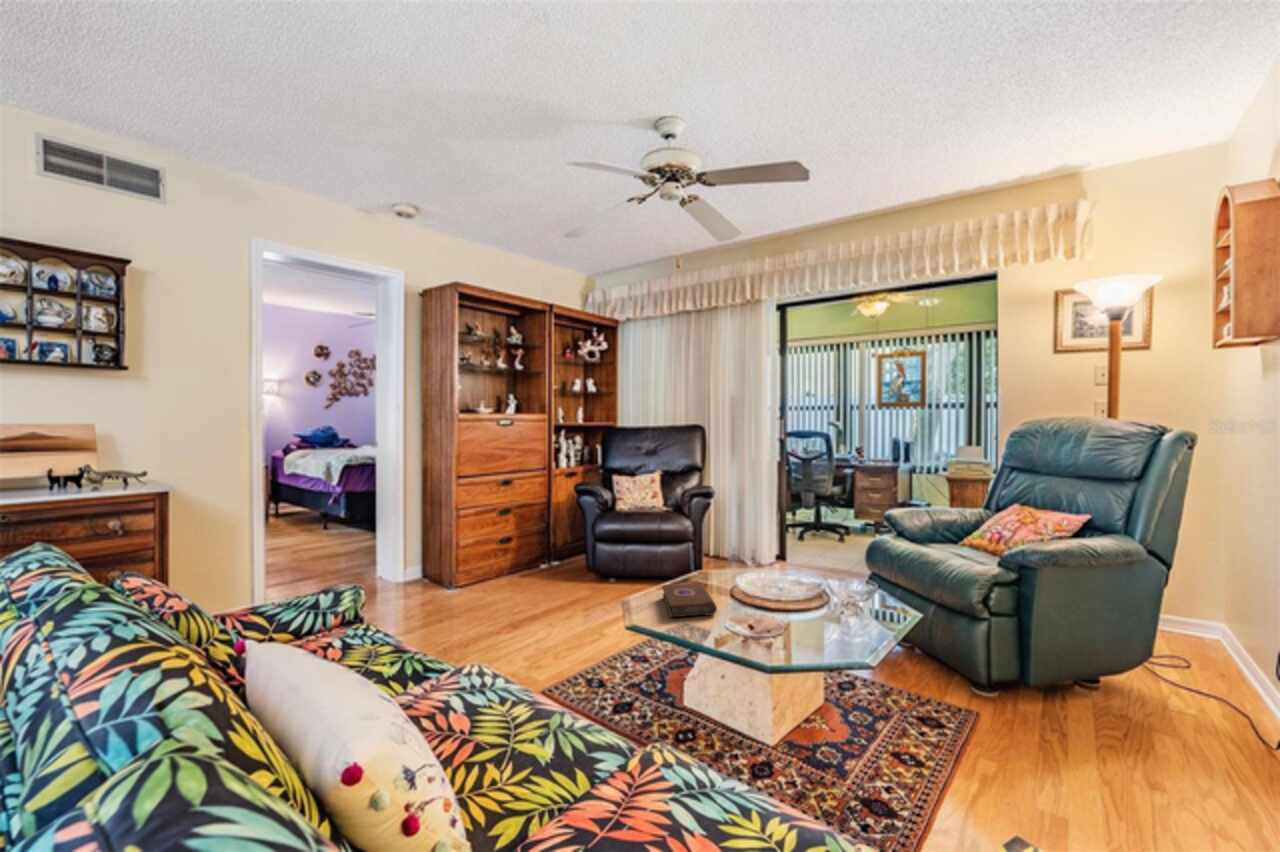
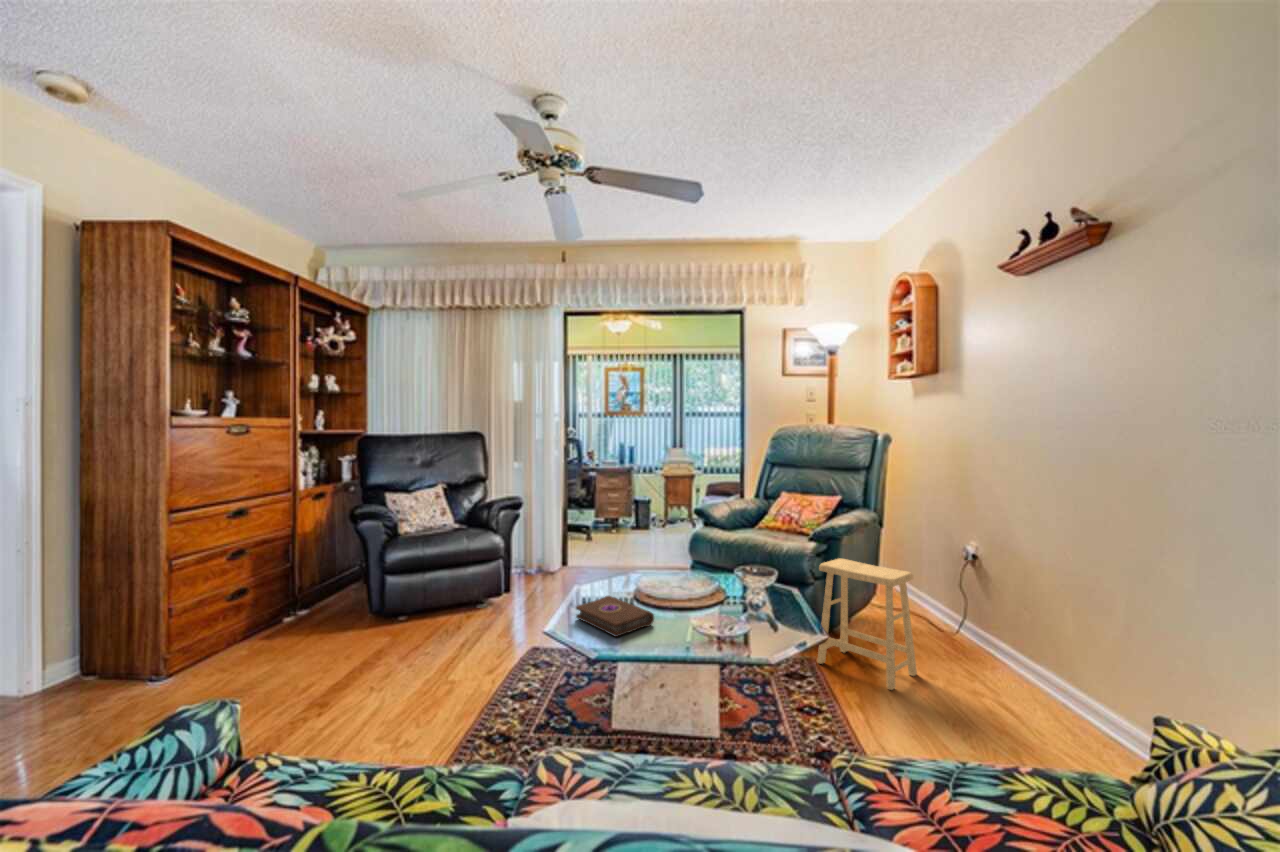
footstool: none [972,592,1116,774] -> present [818,559,917,690]

